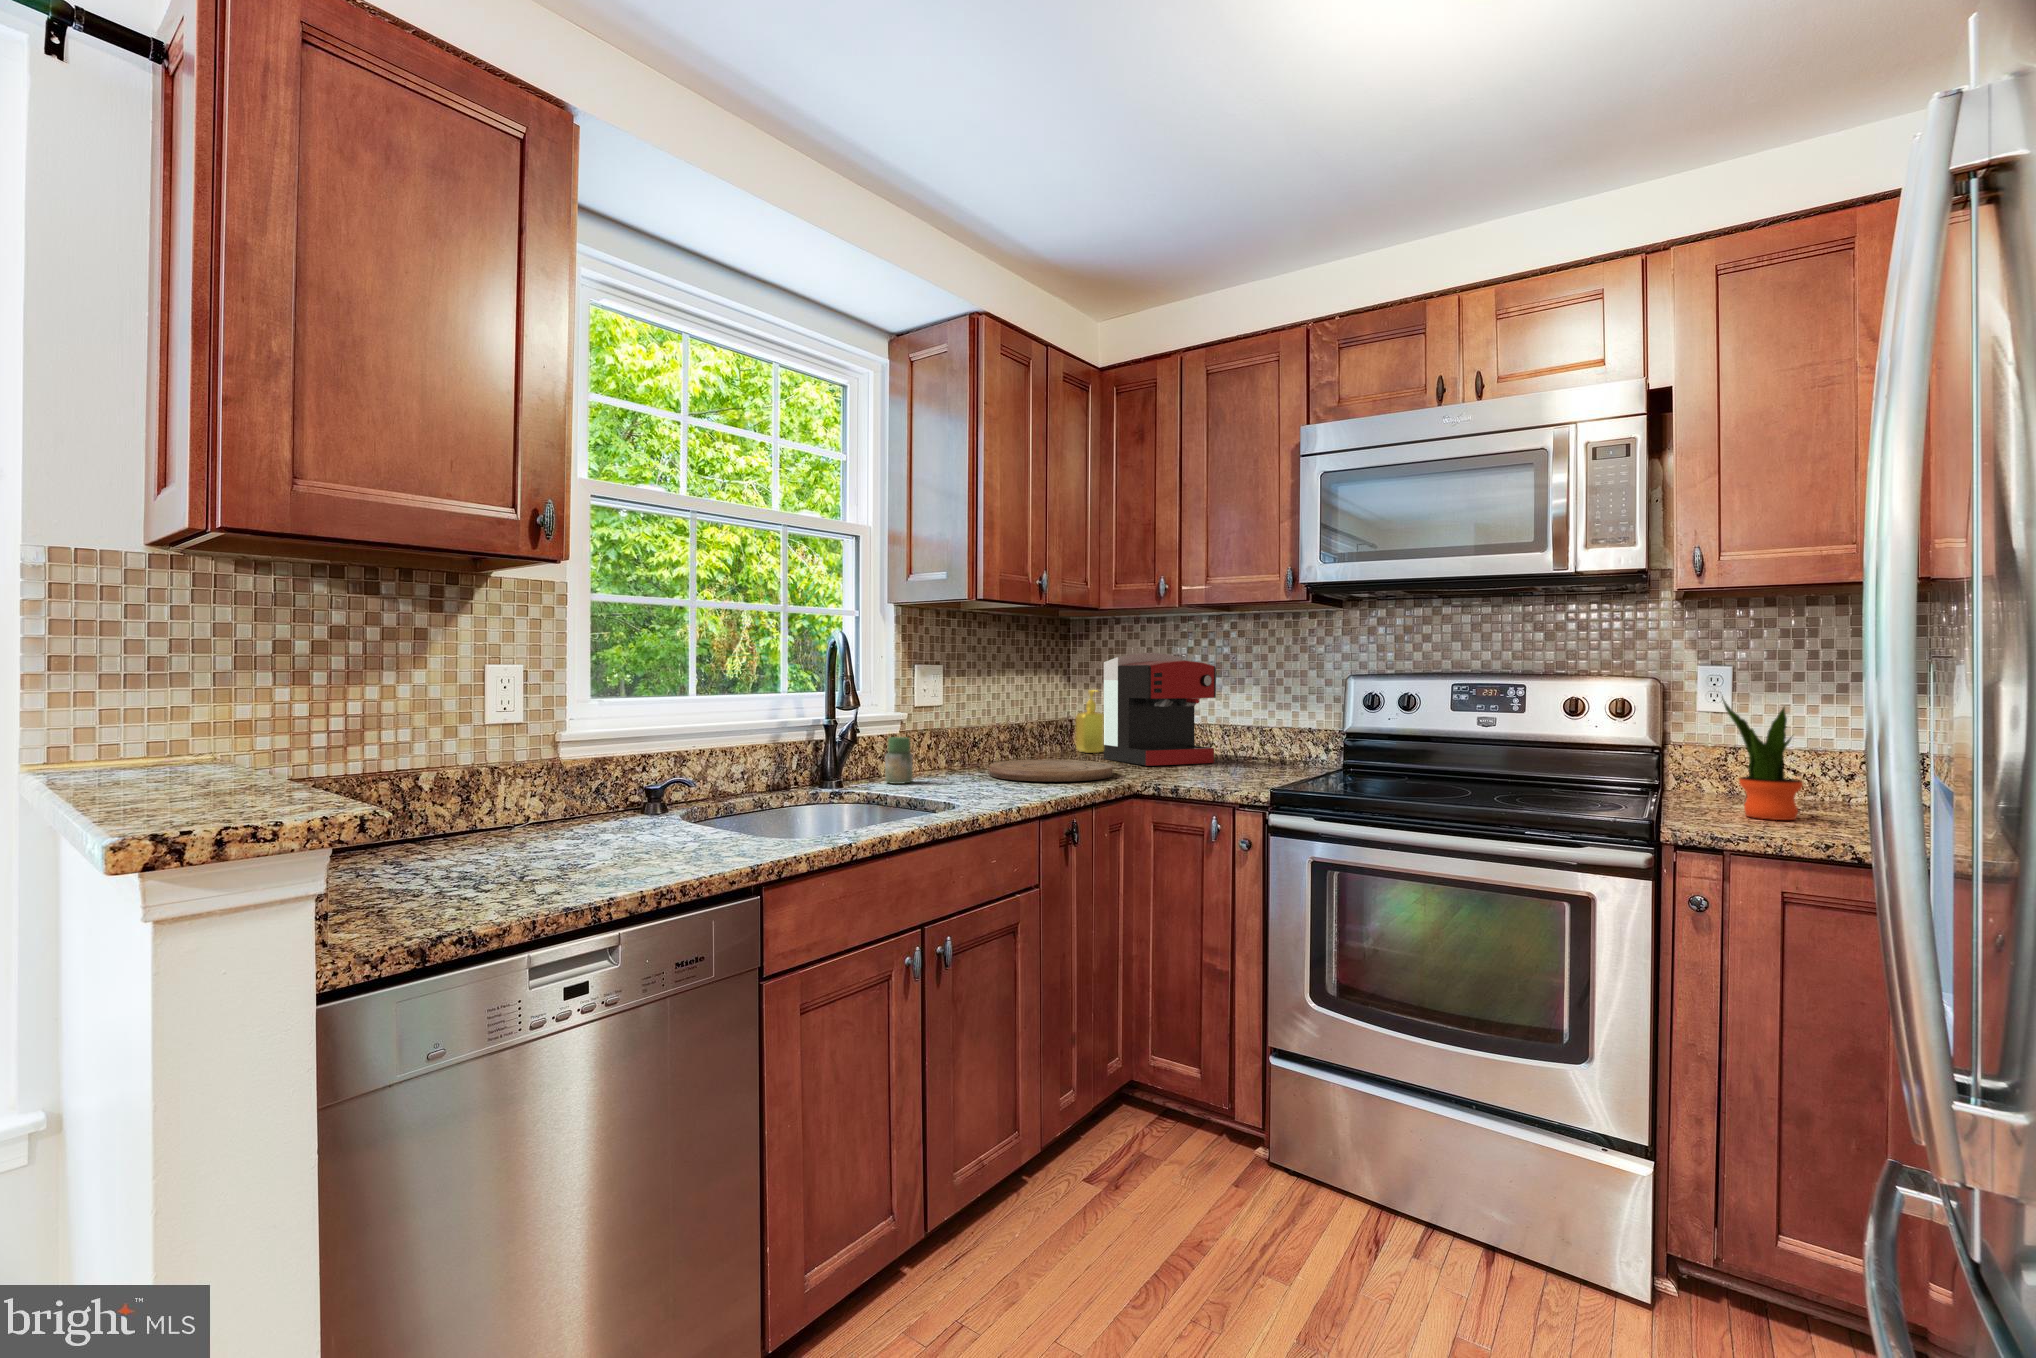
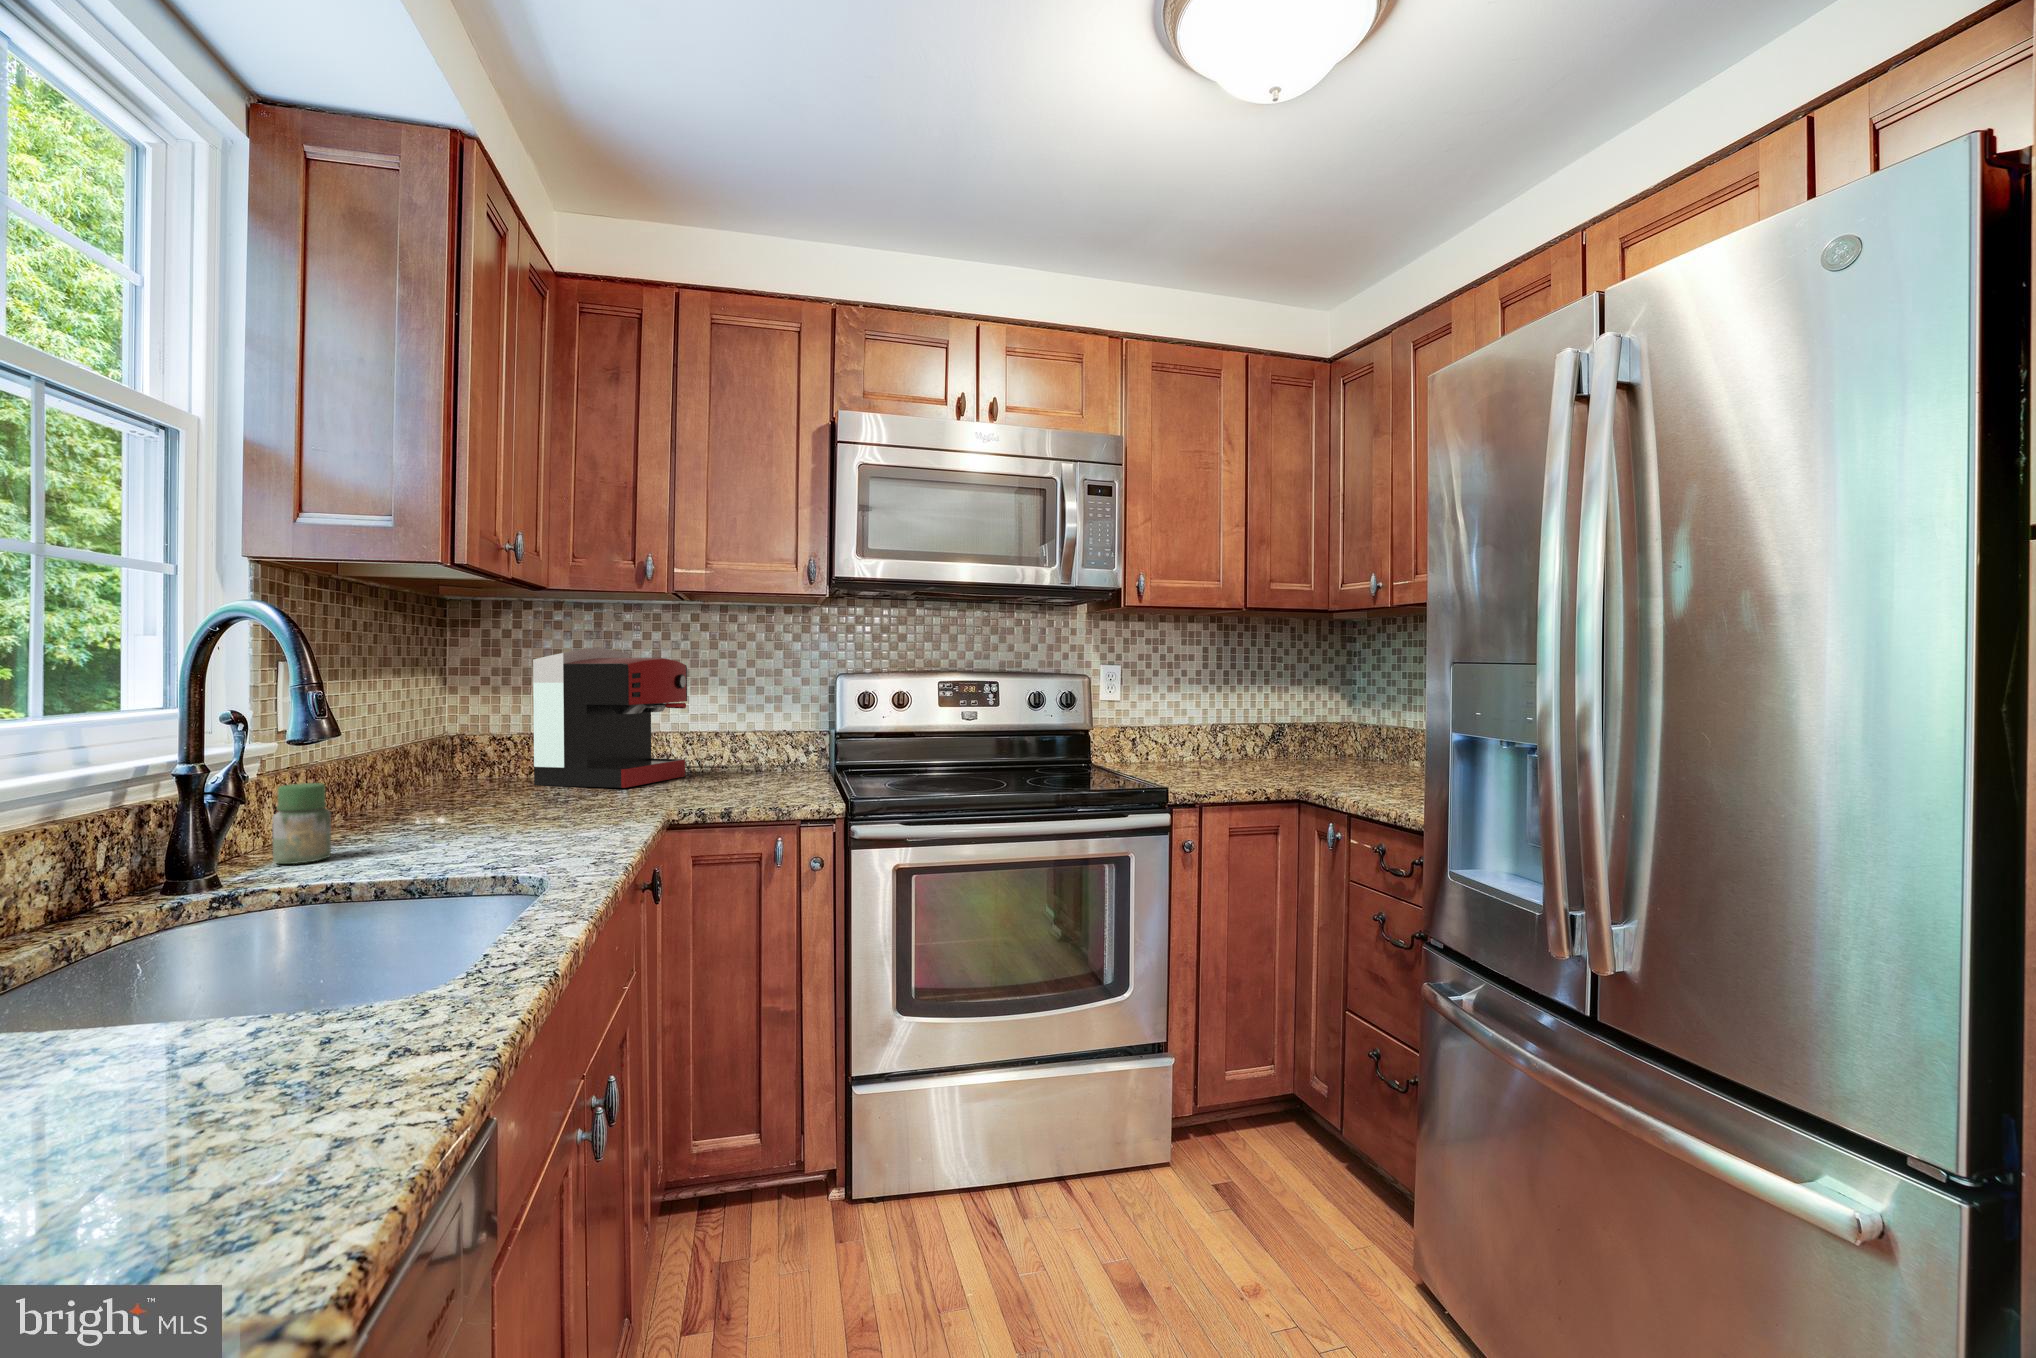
soap dispenser: present [1076,690,1104,753] -> none [467,696,513,780]
potted plant: present [1723,699,1803,820] -> none [1149,688,1201,777]
cutting board: present [989,760,1112,782] -> none [429,790,622,829]

